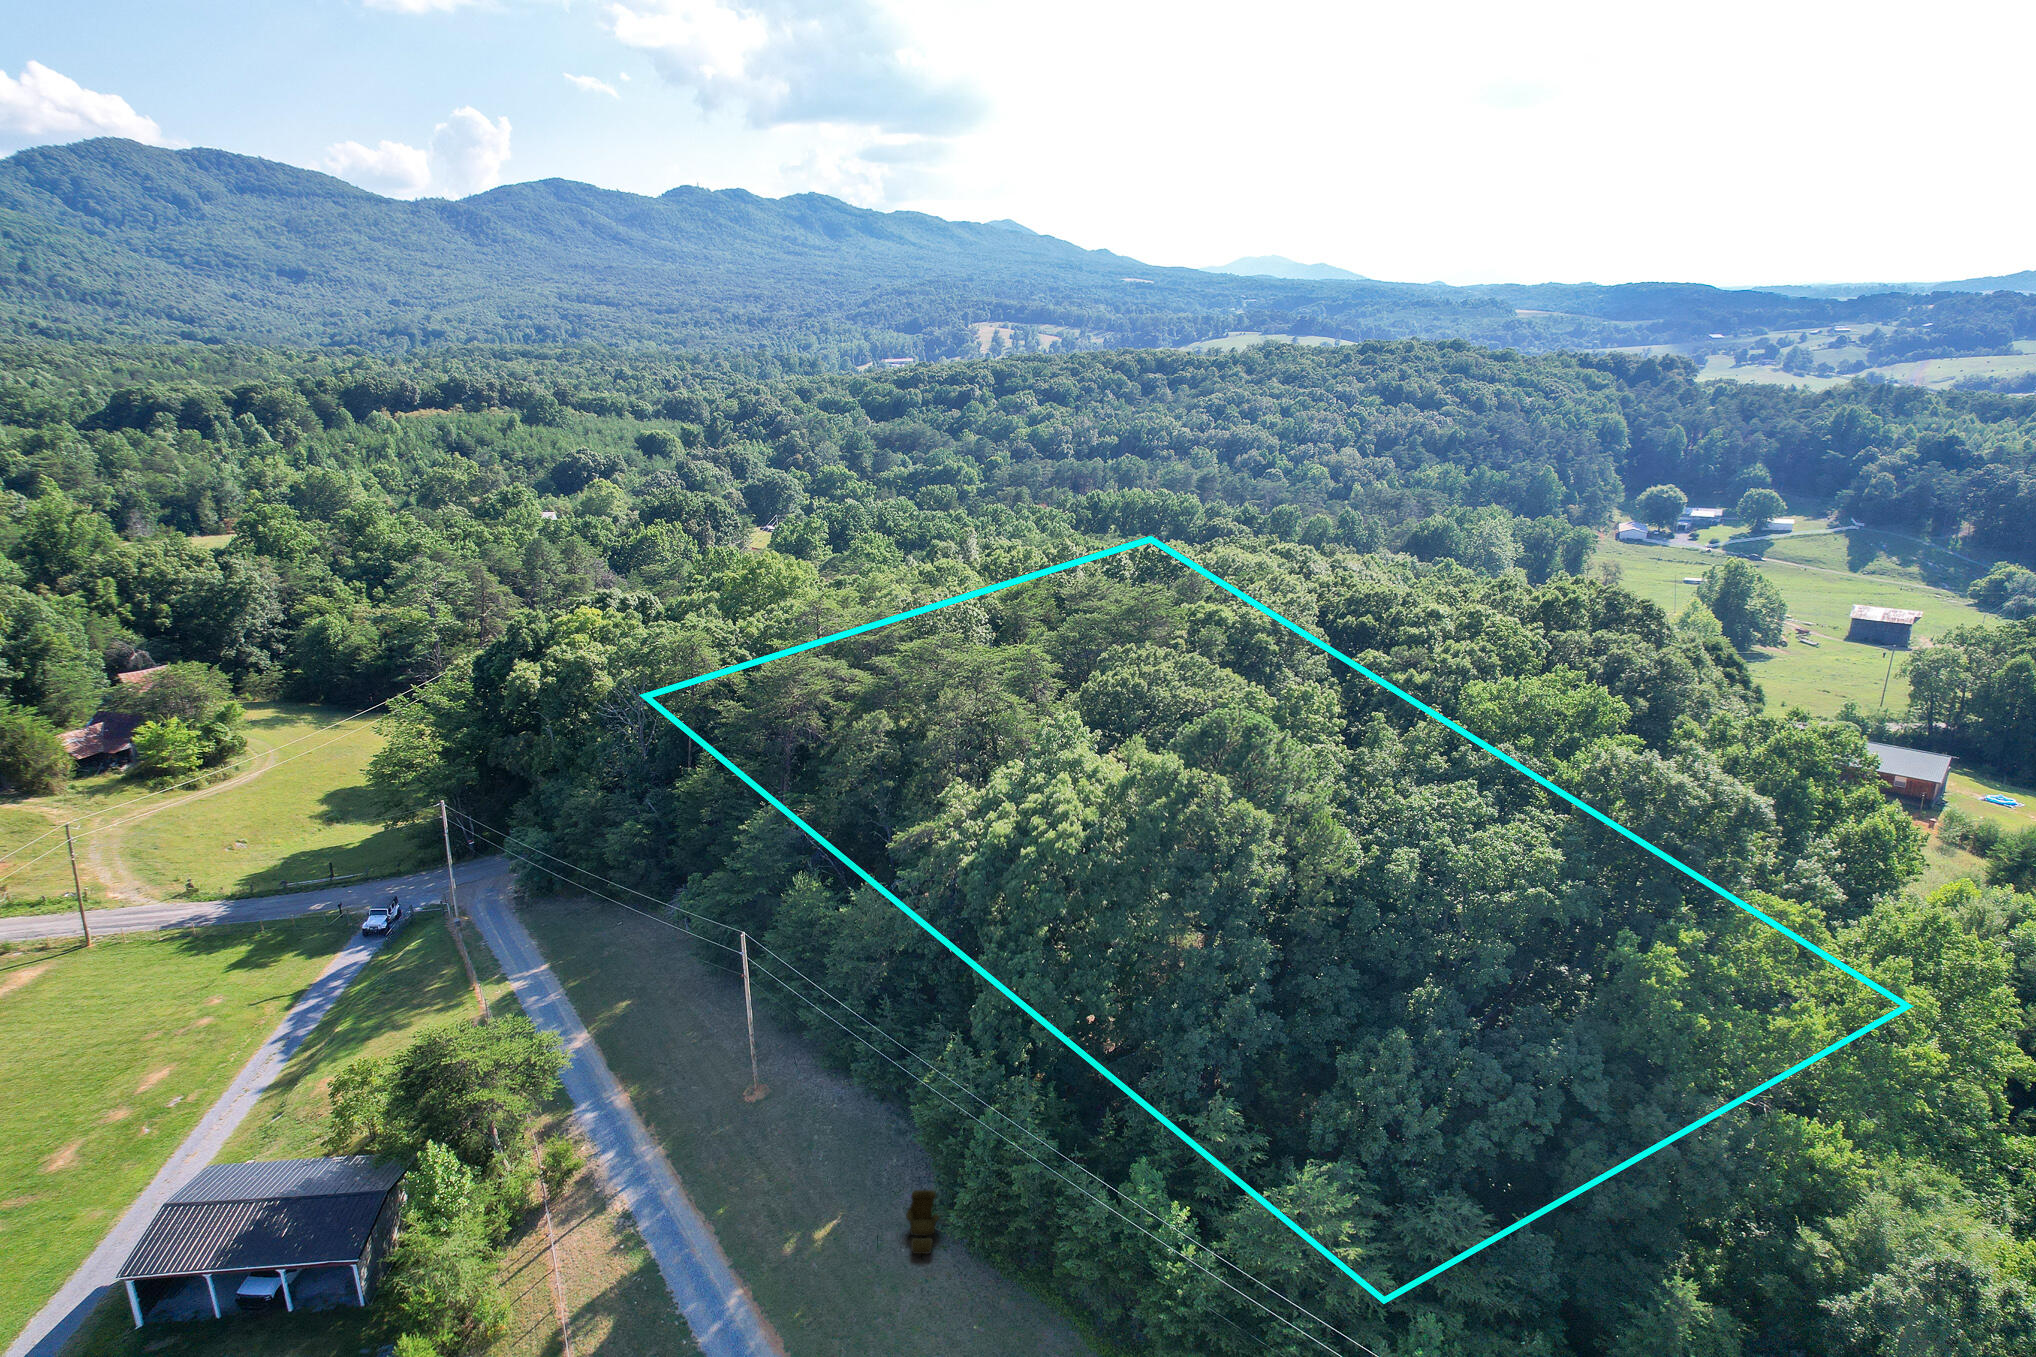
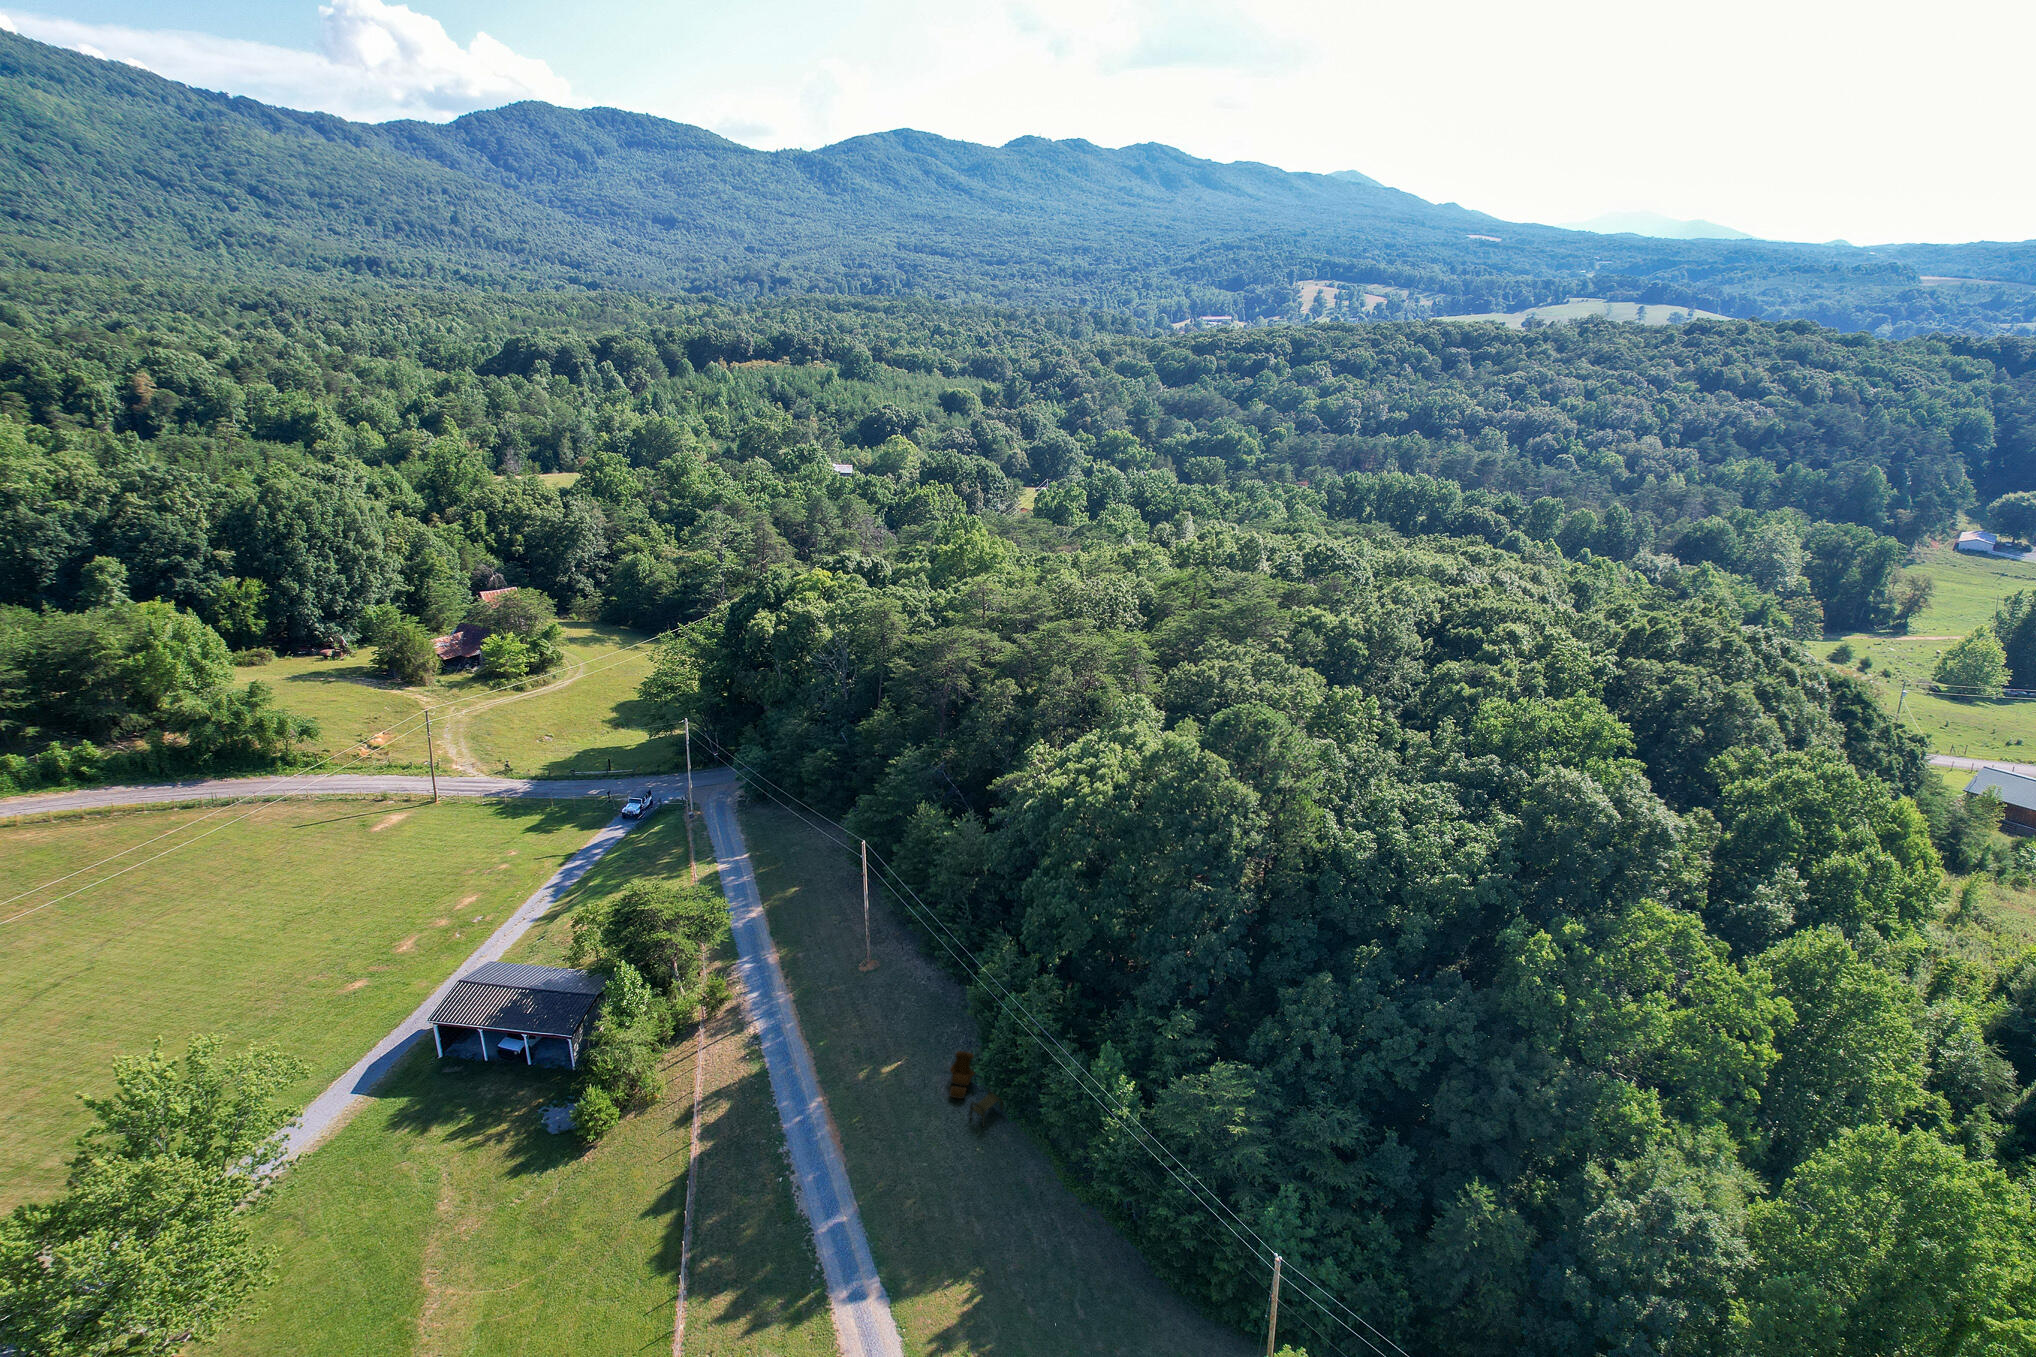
bench: none [944,1231,984,1288] -> present [969,1089,1003,1127]

